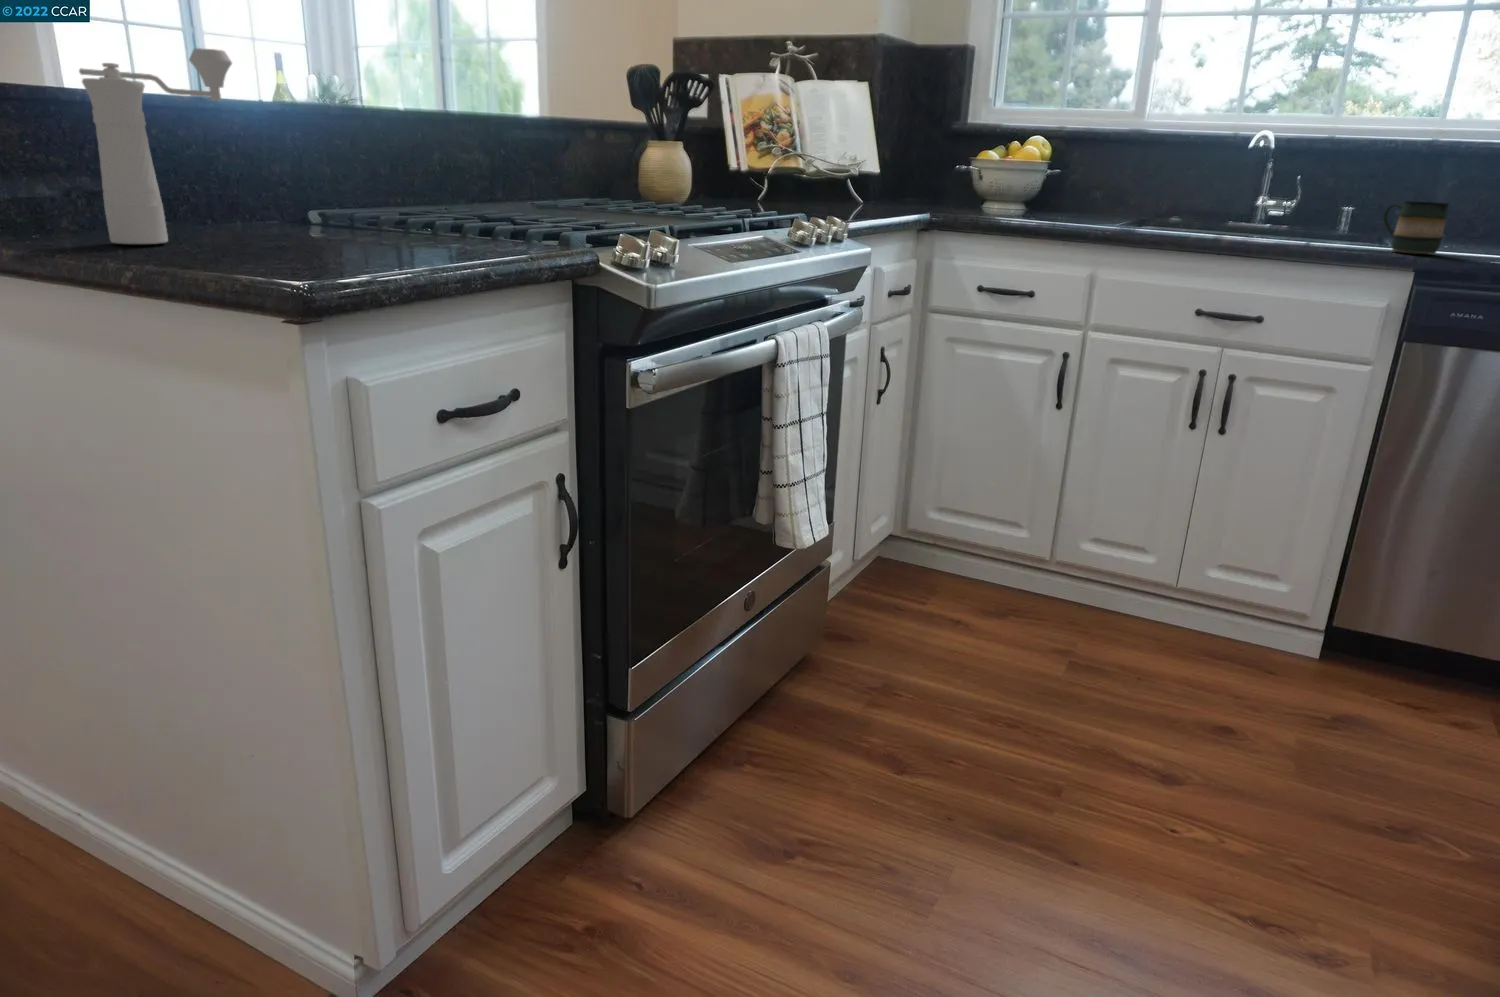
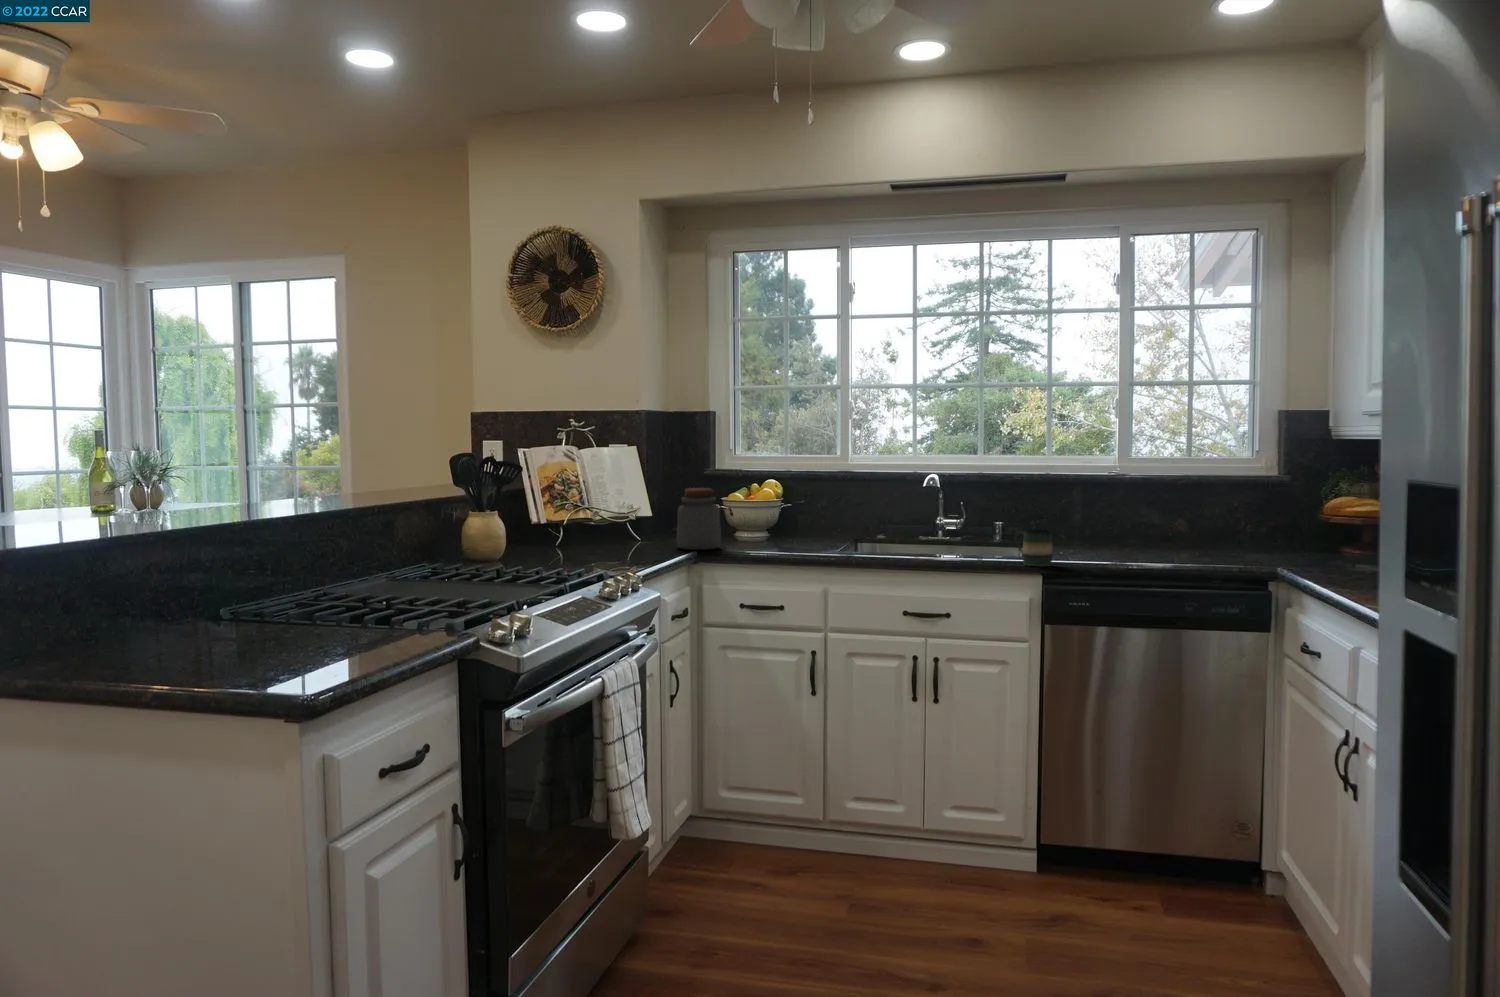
pepper mill: present [79,48,232,244] -> none [109,519,208,669]
jar: none [905,132,965,213] -> present [677,488,721,550]

